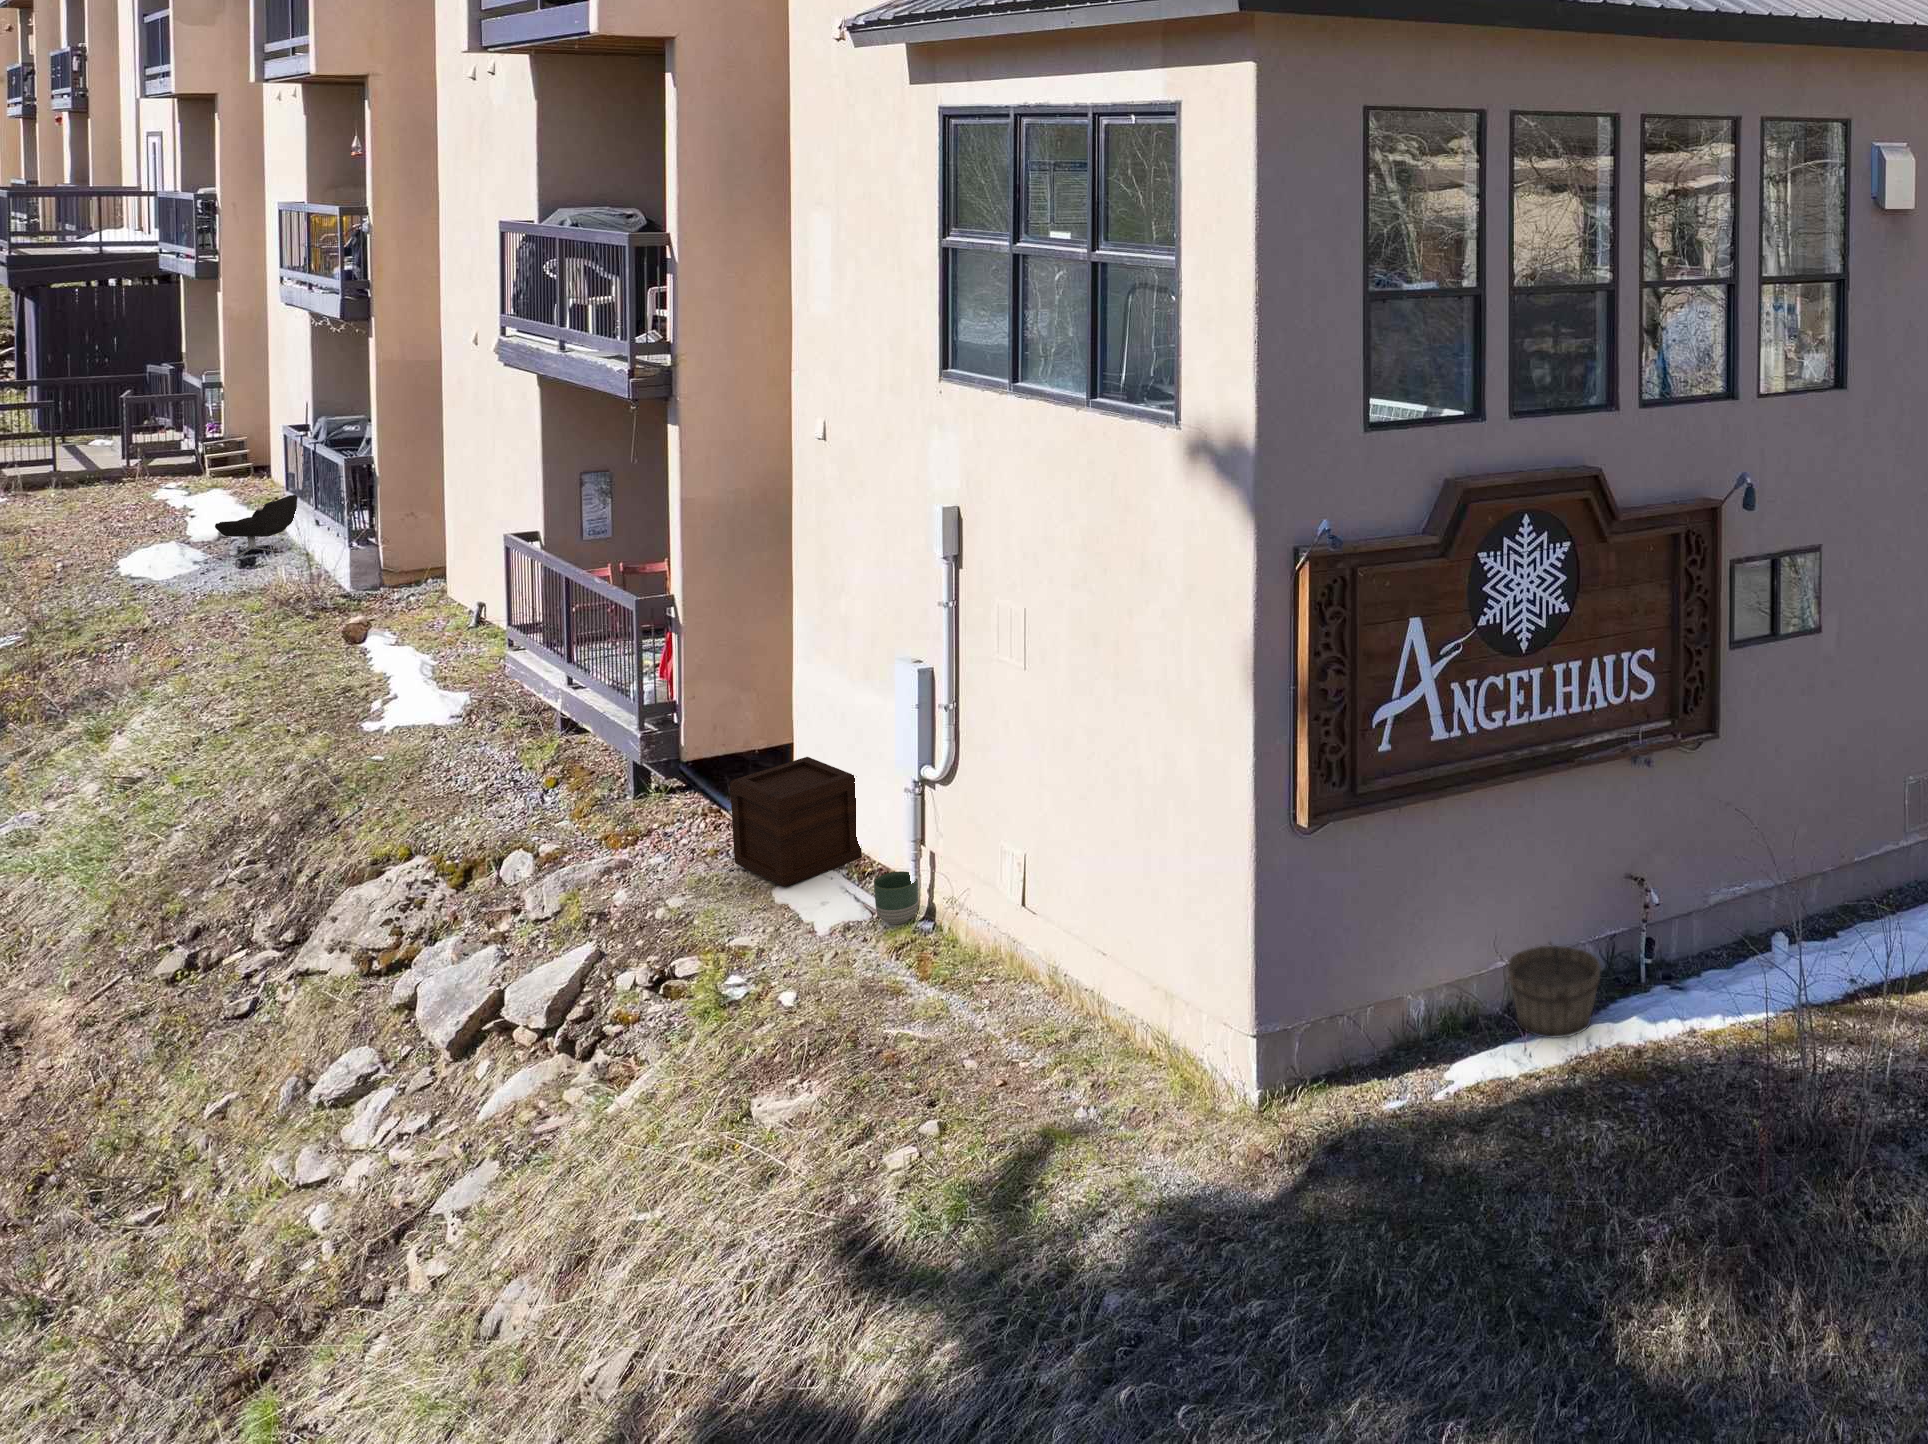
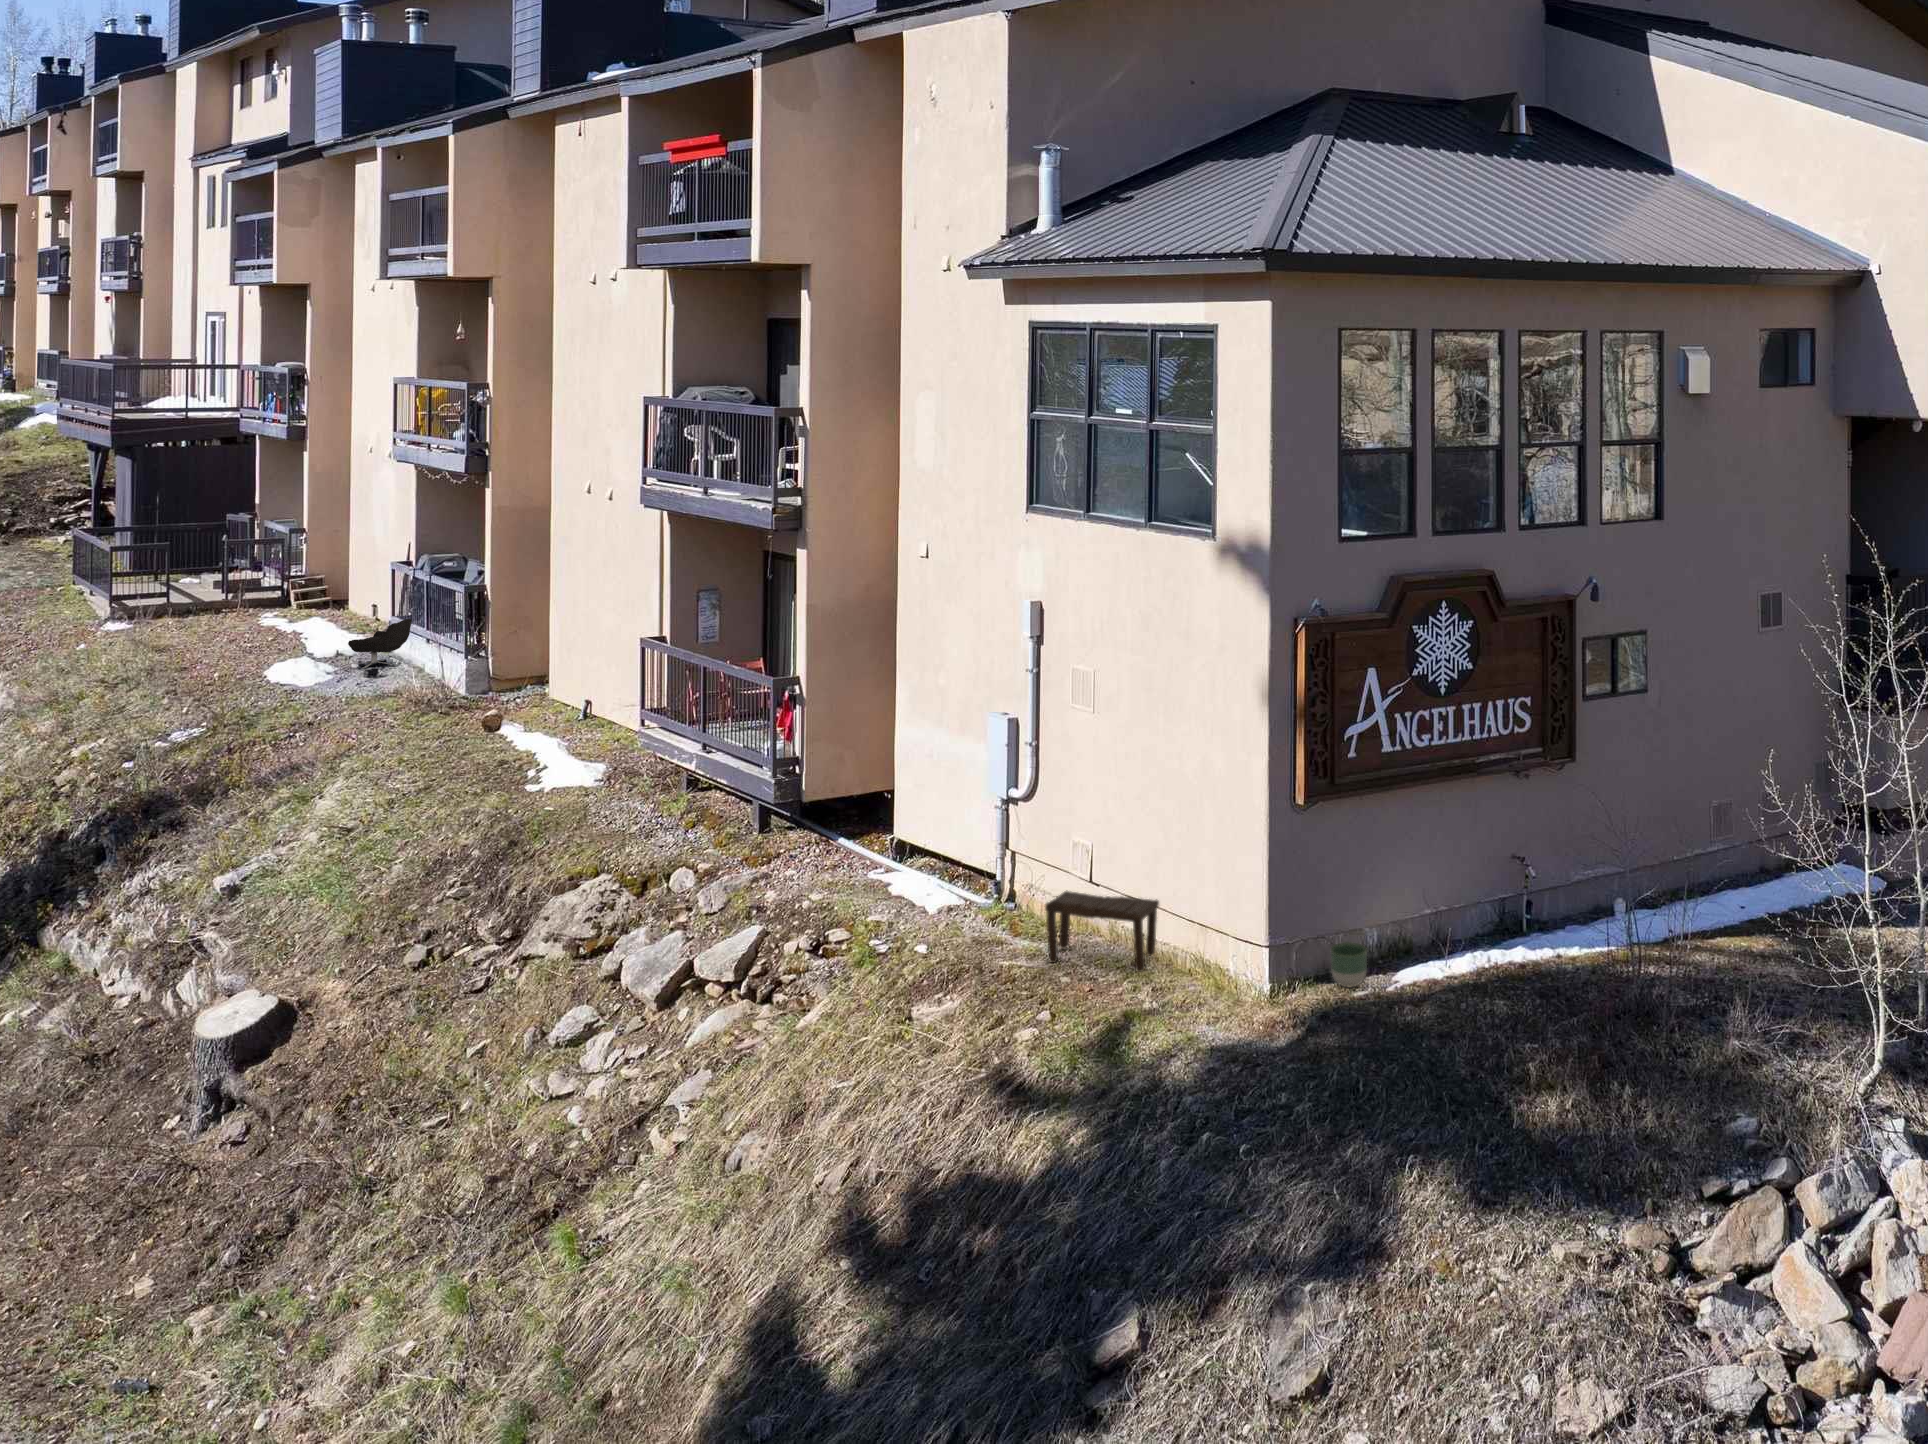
wooden crate: present [730,757,862,887] -> none [847,796,942,888]
planter: present [874,871,918,924] -> present [1331,942,1367,987]
bench: none [951,919,1117,1044] -> present [1045,891,1159,972]
wooden bucket: present [1508,945,1601,1038] -> none [1433,903,1498,970]

